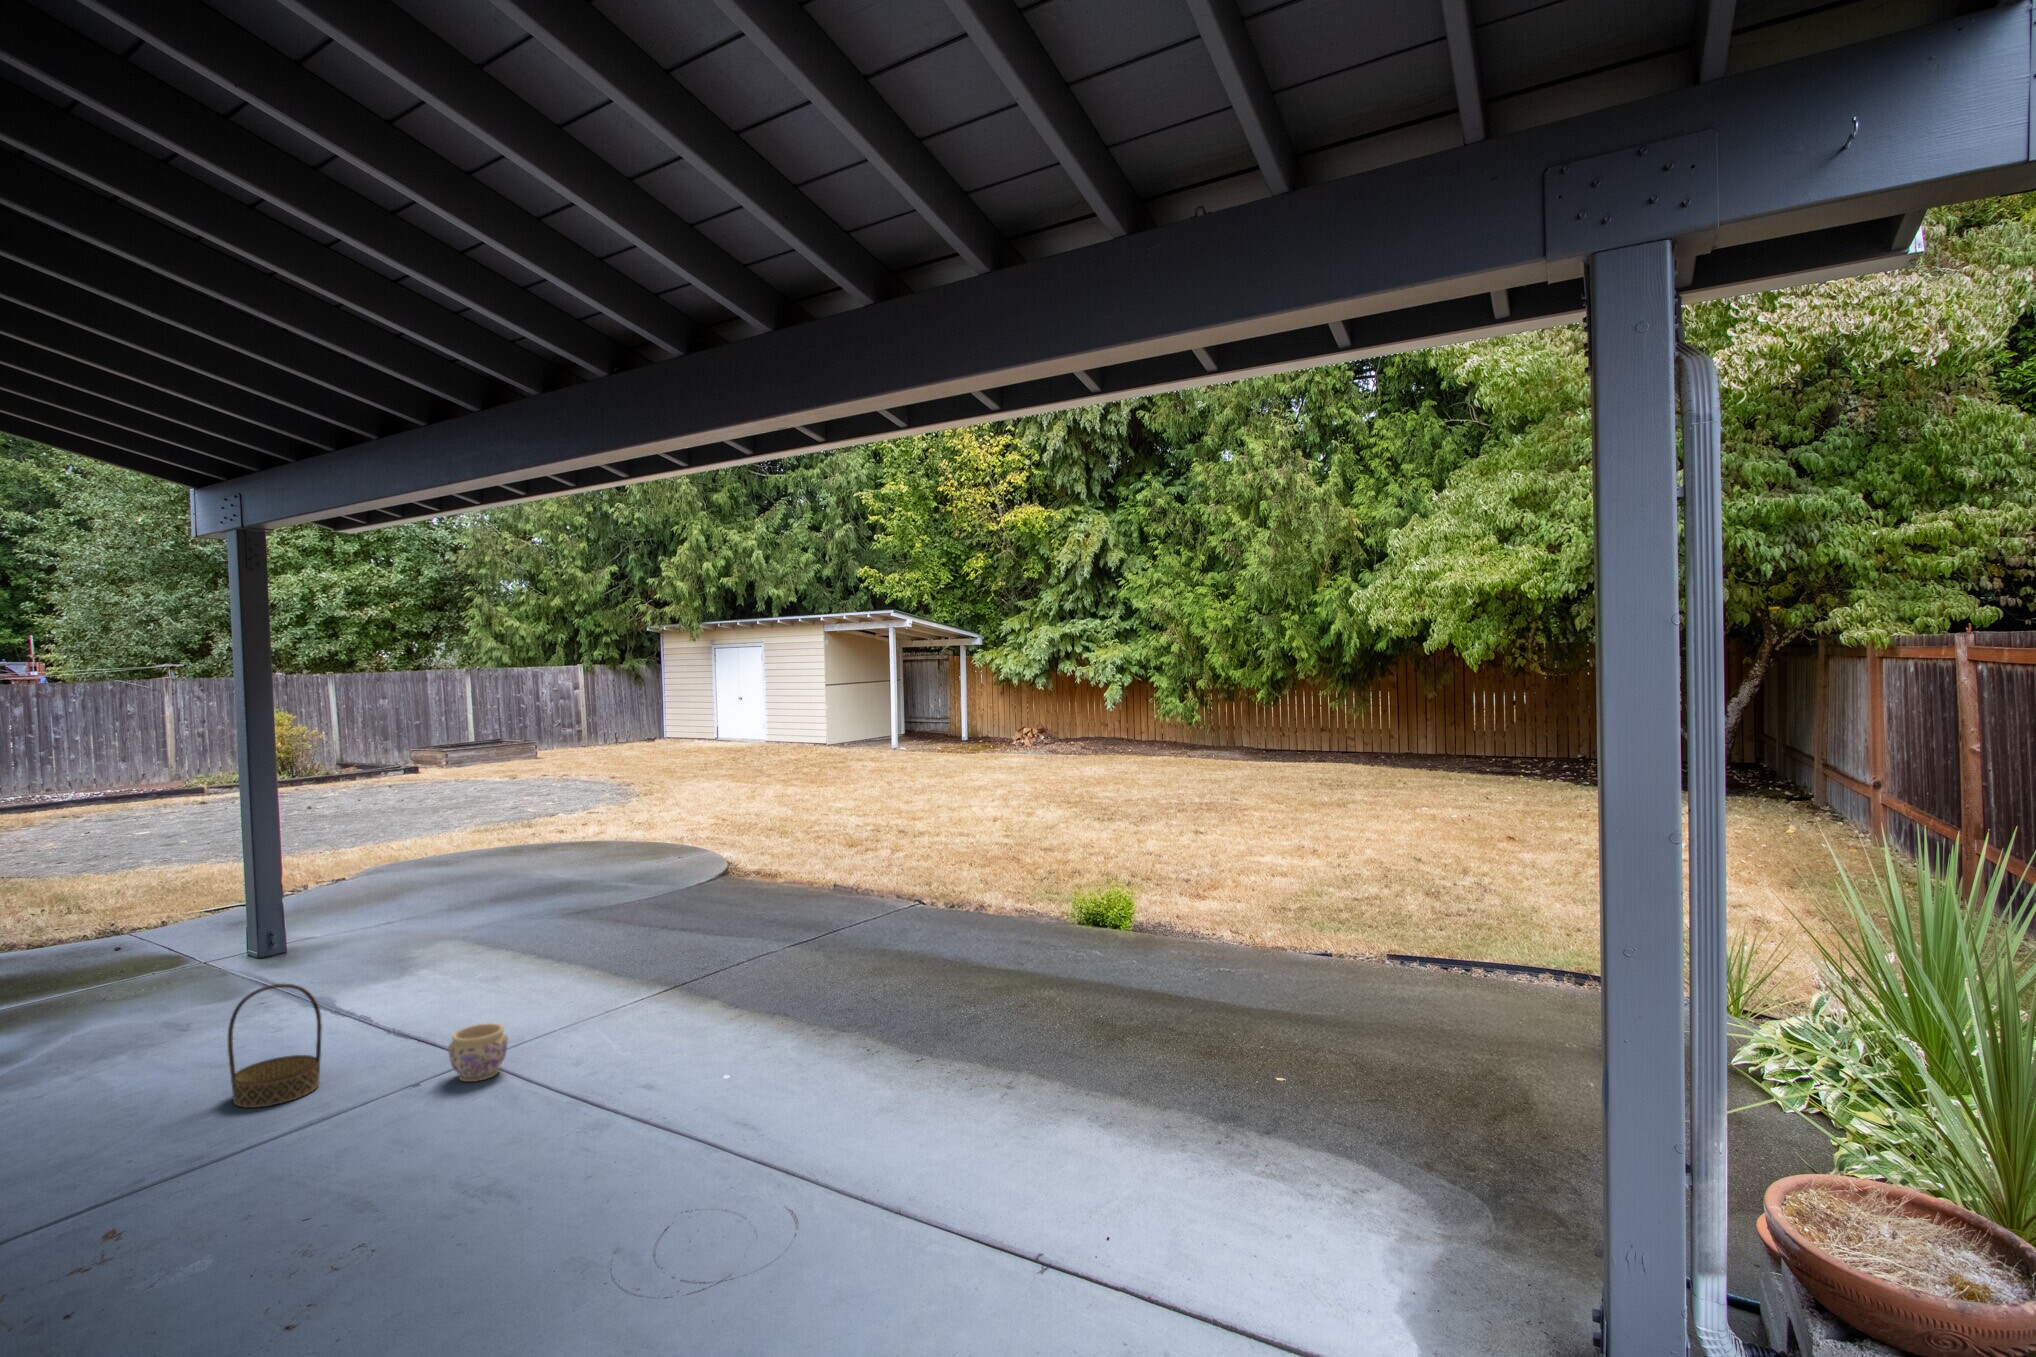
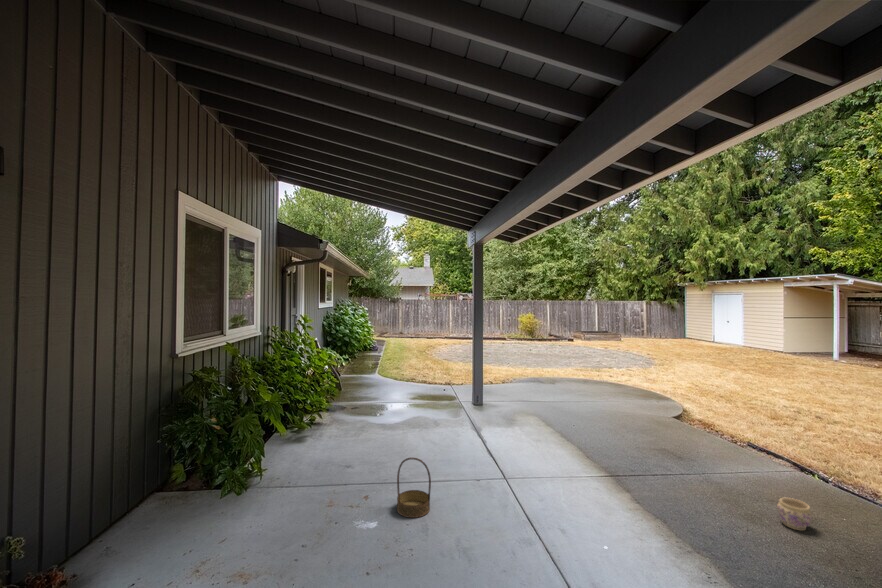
planter: present [448,1023,508,1082] -> present [777,498,812,531]

